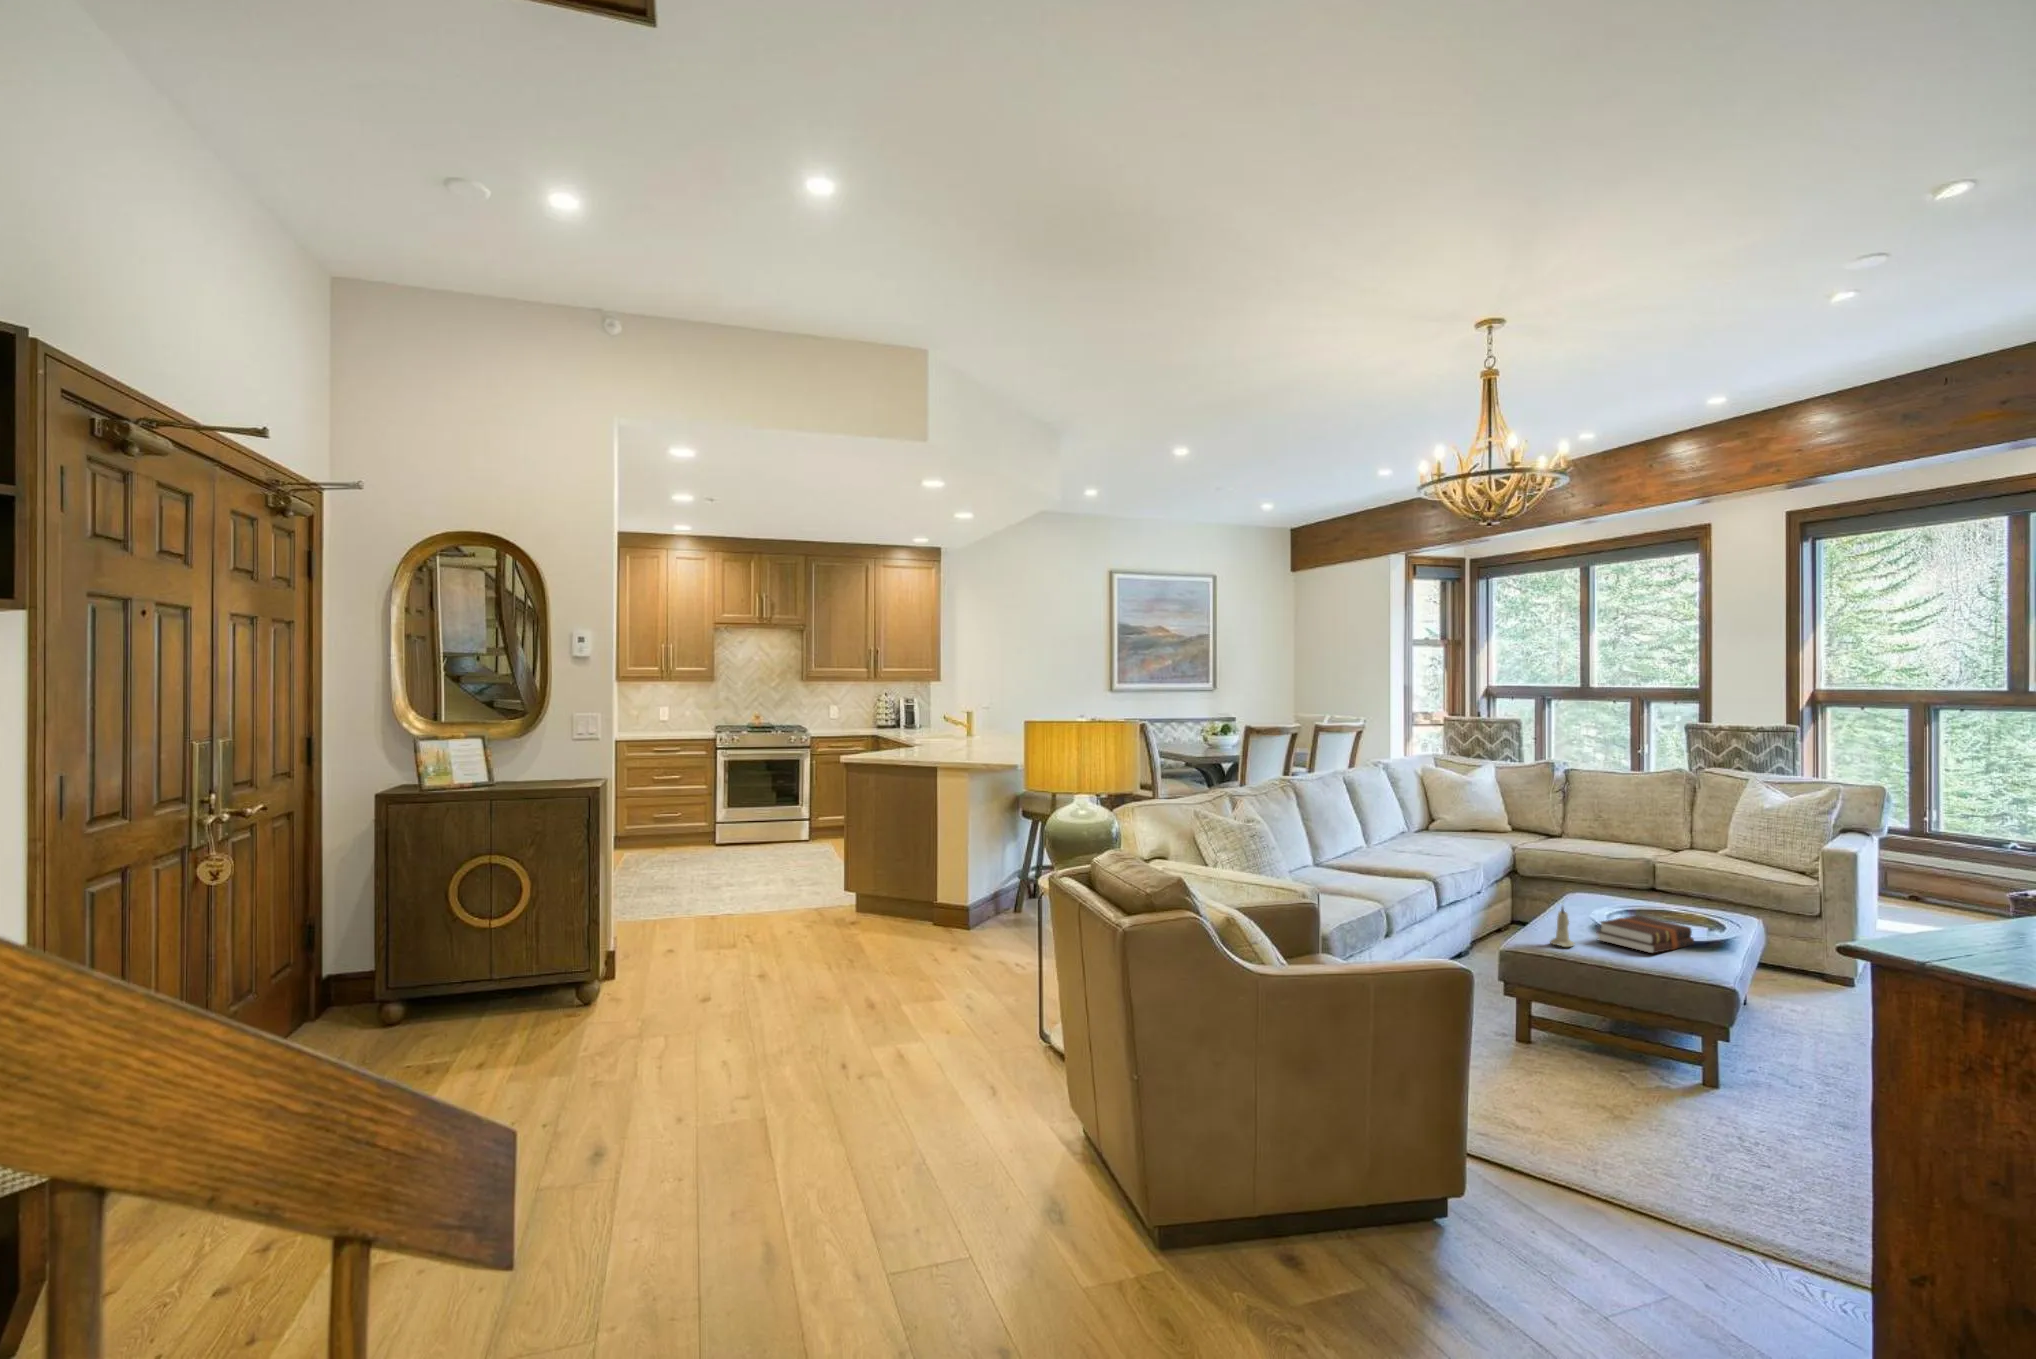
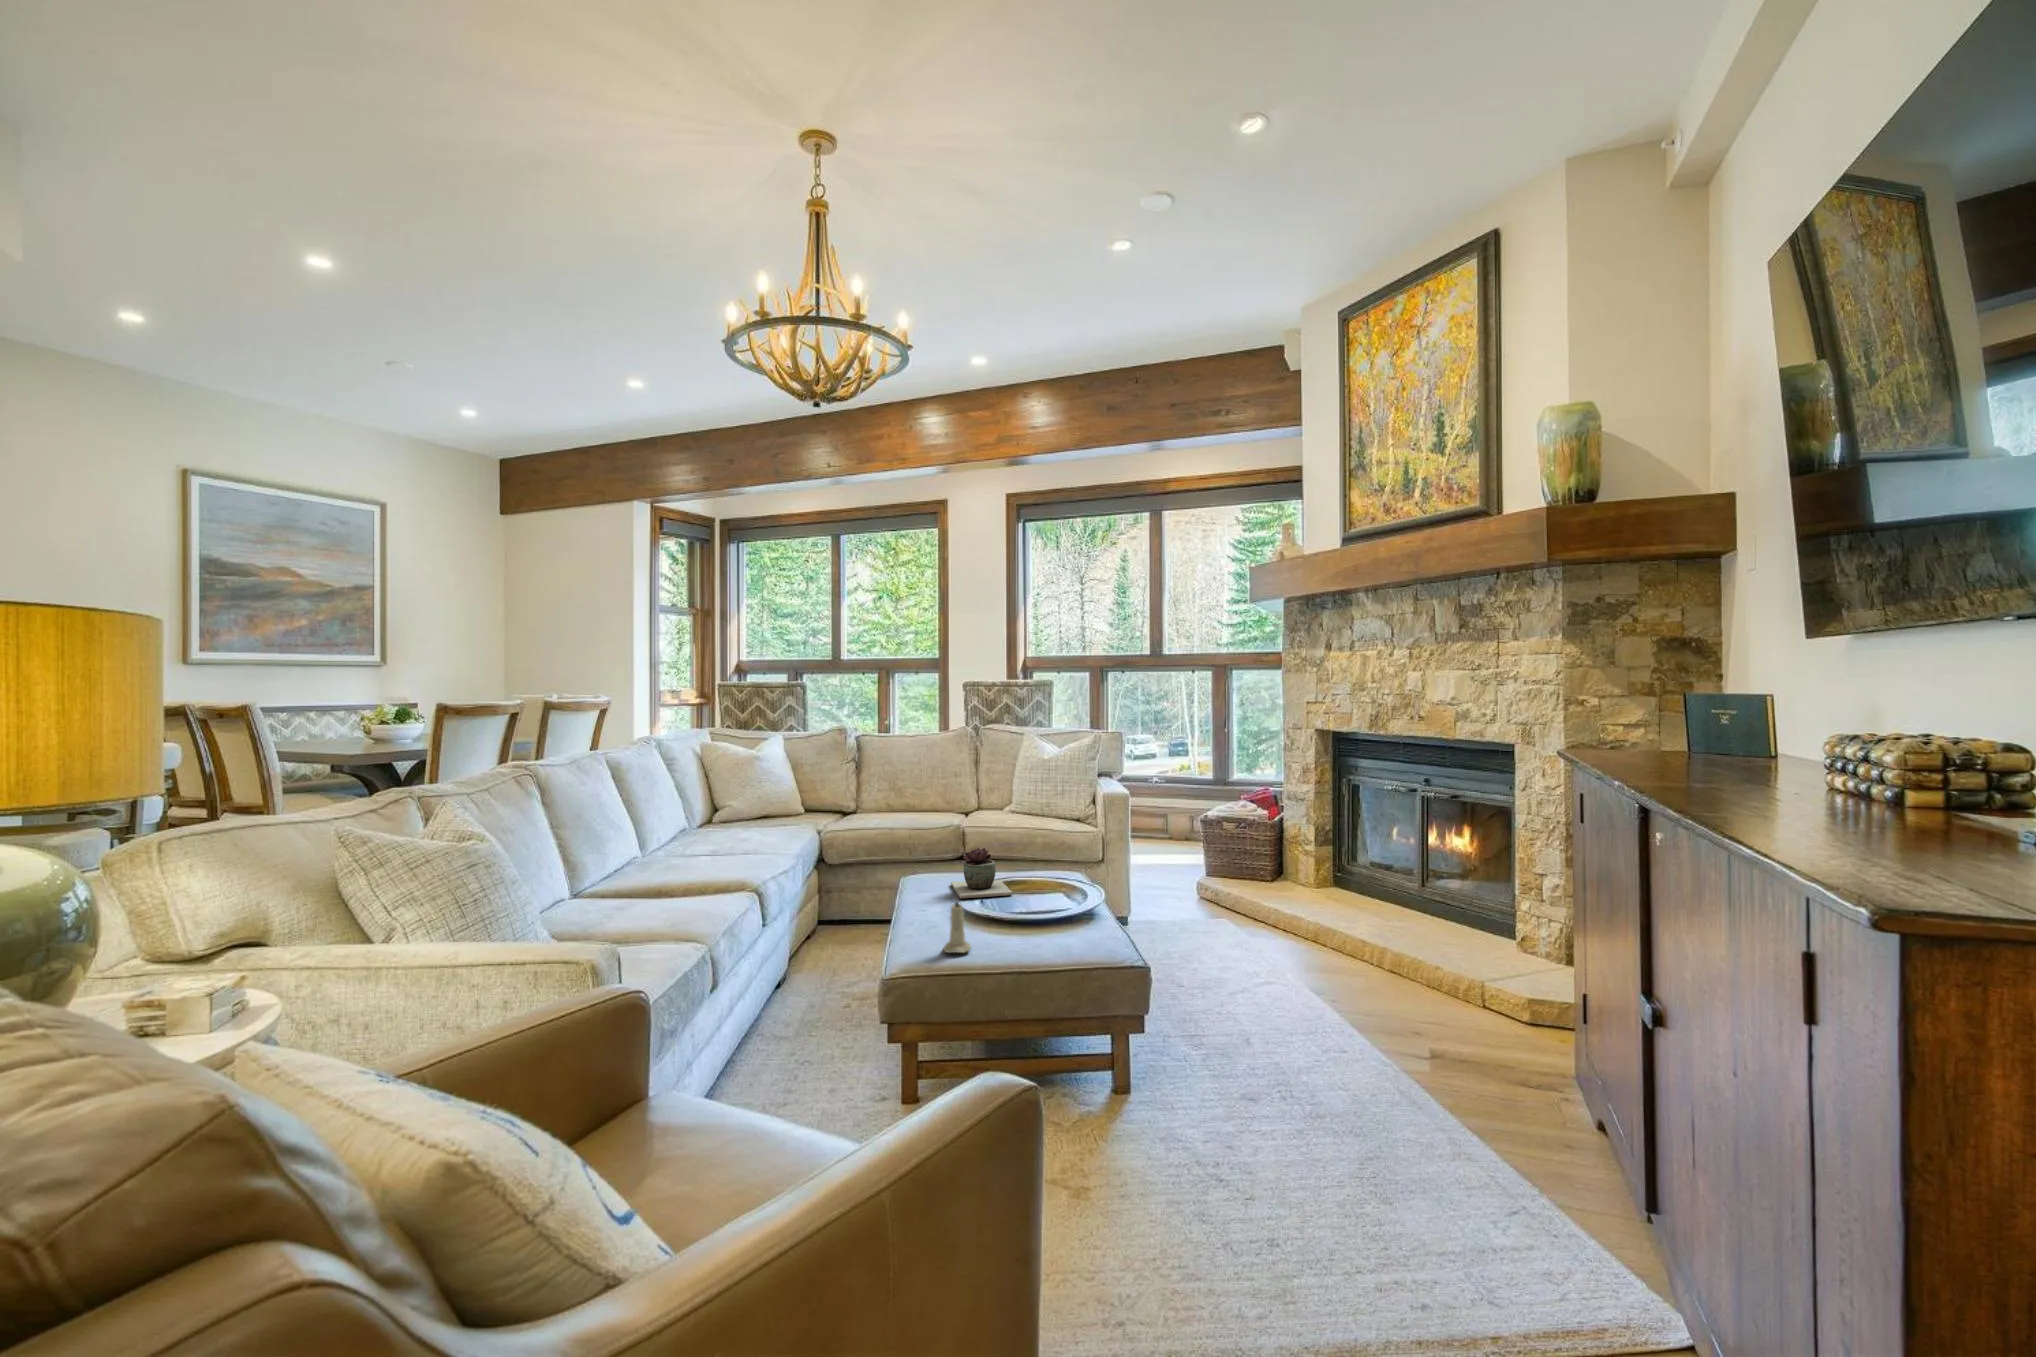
succulent plant: none [1597,879,1649,922] -> present [951,848,1013,898]
hardback book: present [1598,916,1694,953] -> none [987,890,1075,937]

